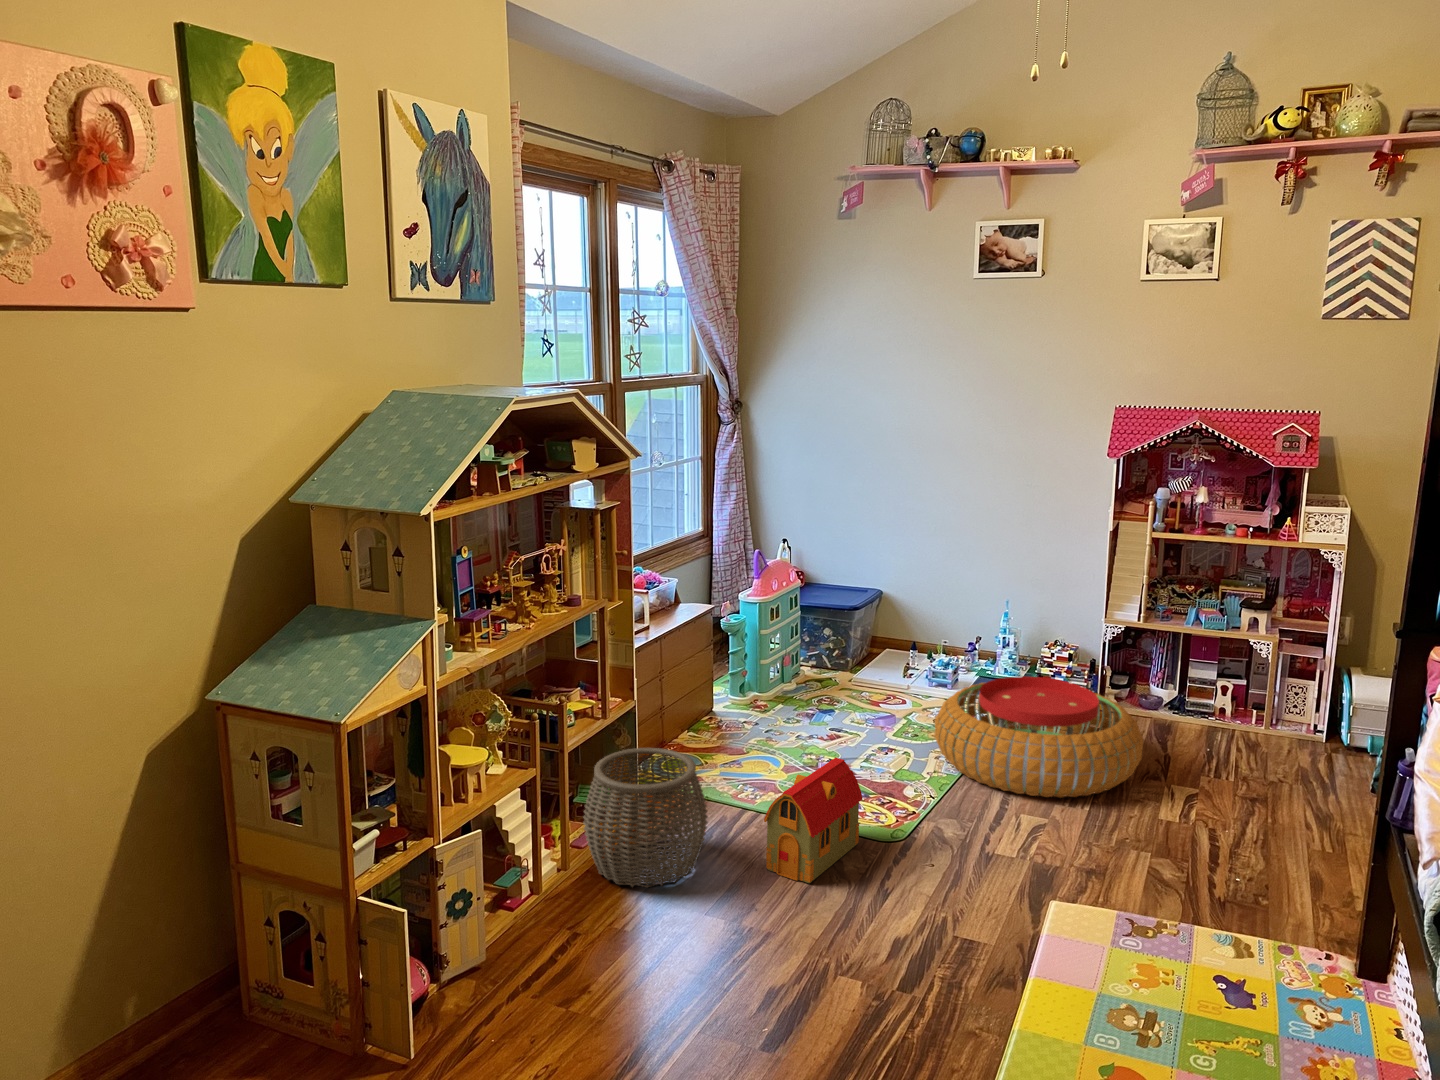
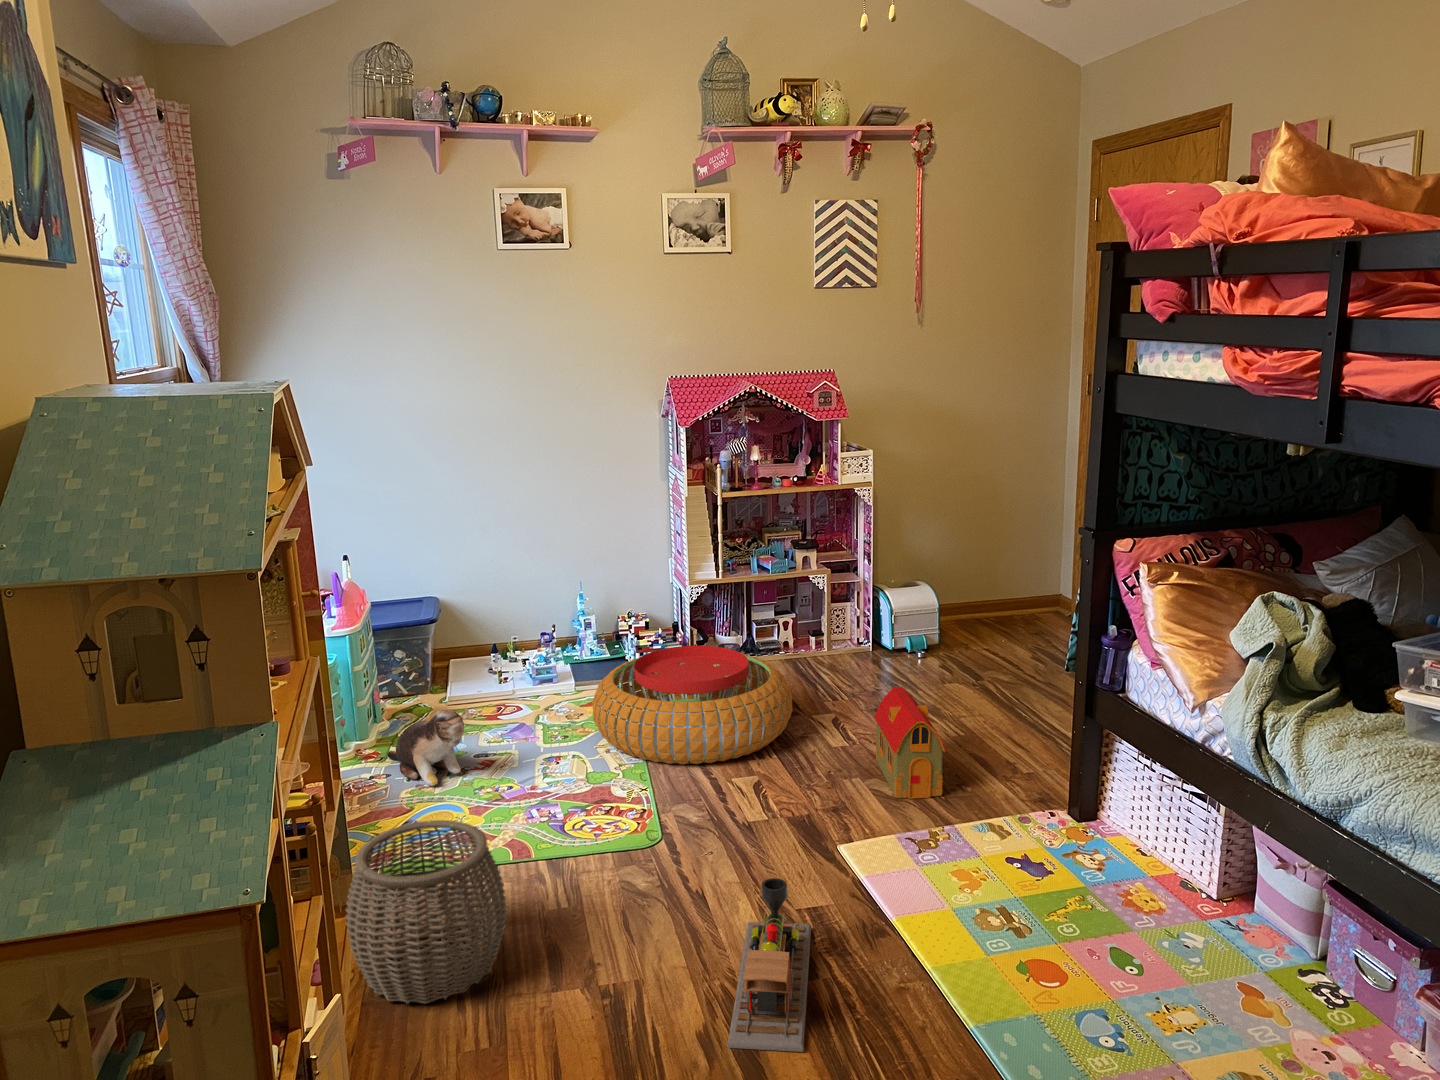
plush toy: none [761,679,807,742] -> present [387,708,469,786]
toy house: present [764,758,862,883] -> present [874,687,946,799]
toy train: none [780,886,950,1037] -> present [728,878,811,1052]

